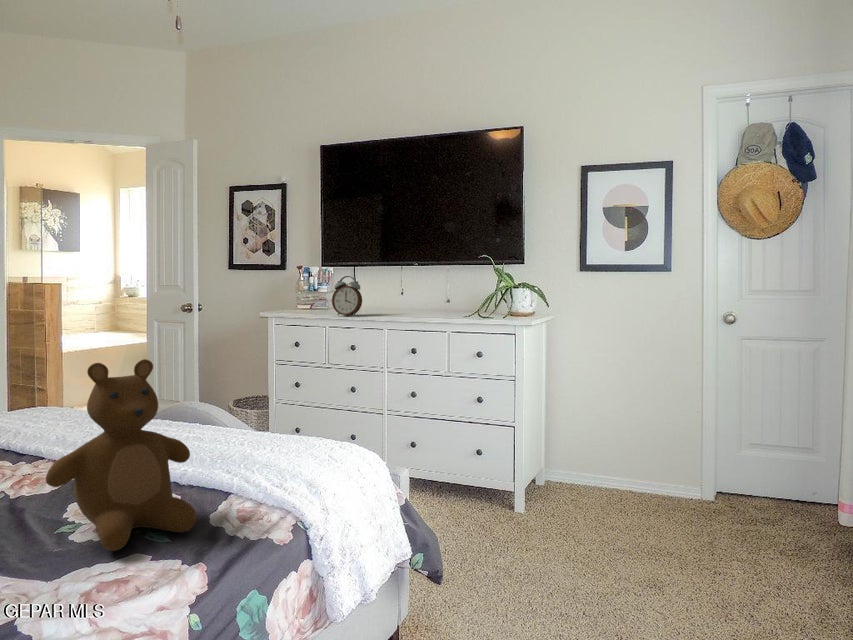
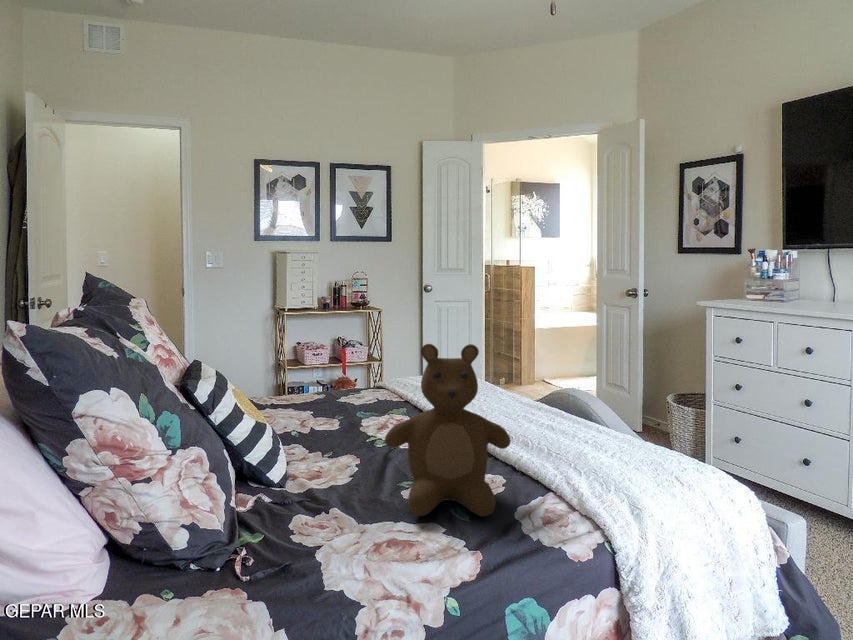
alarm clock: present [332,276,362,316] -> none [781,261,823,310]

